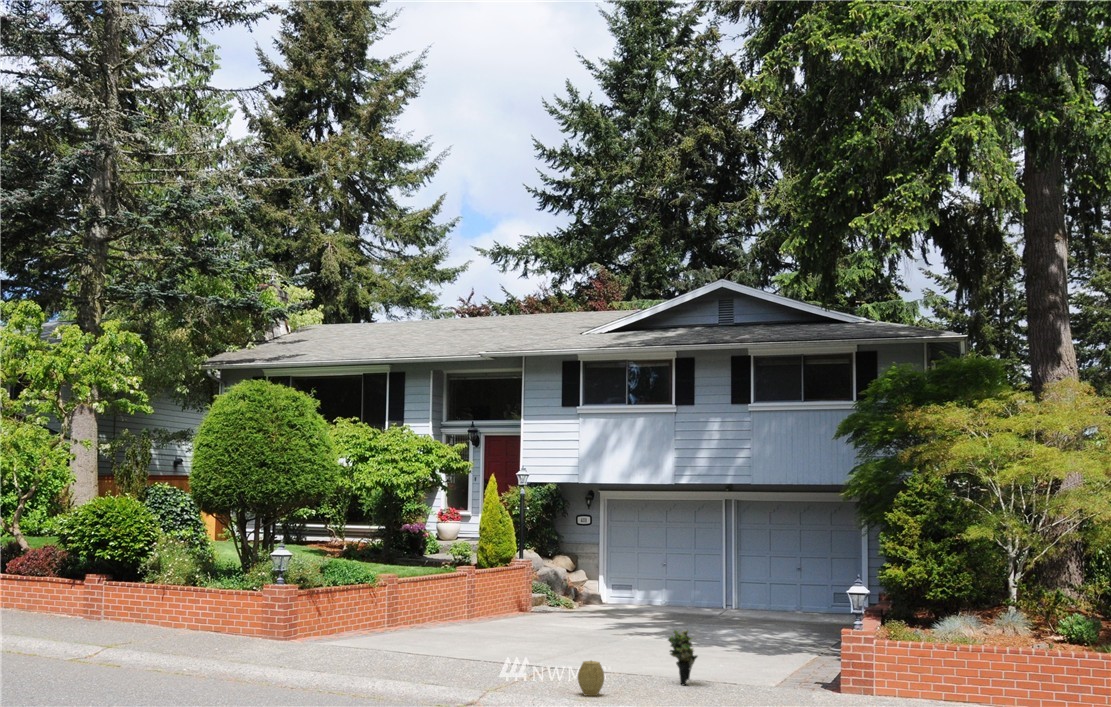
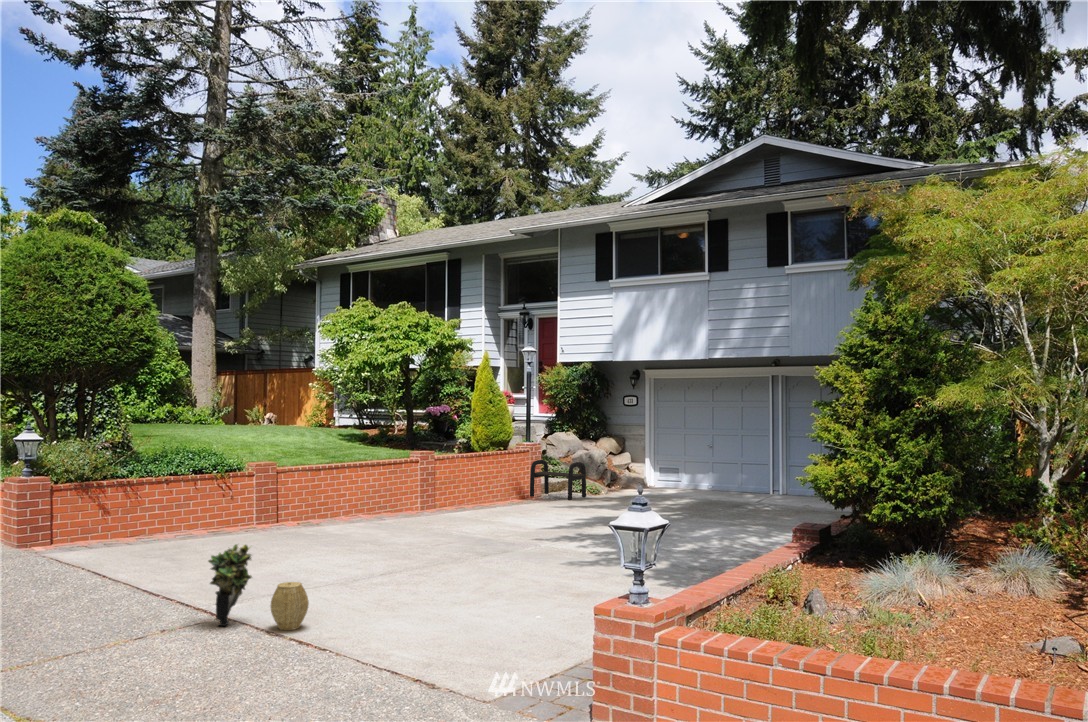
bench: none [527,576,579,614] -> present [530,460,586,500]
potted plant: present [668,630,697,685] -> present [208,544,252,626]

